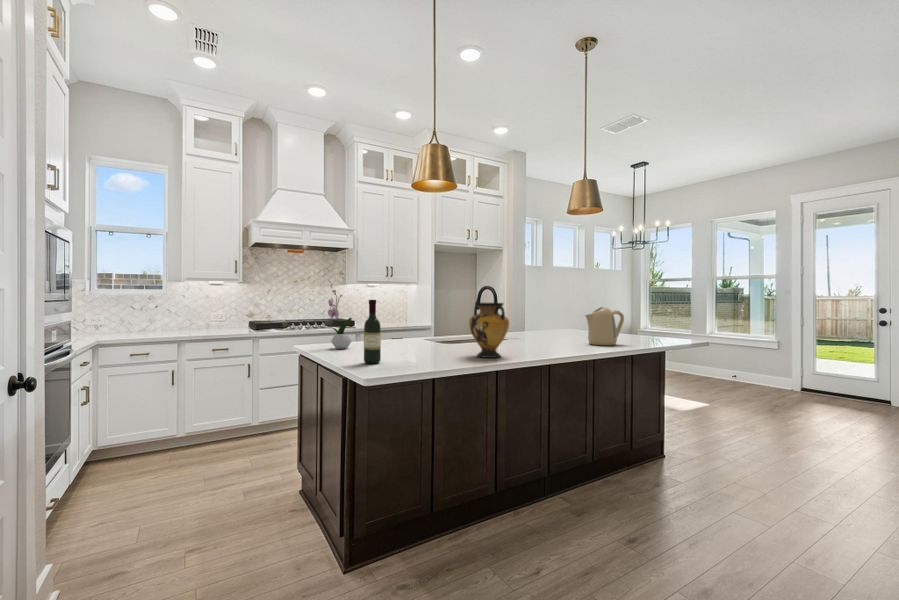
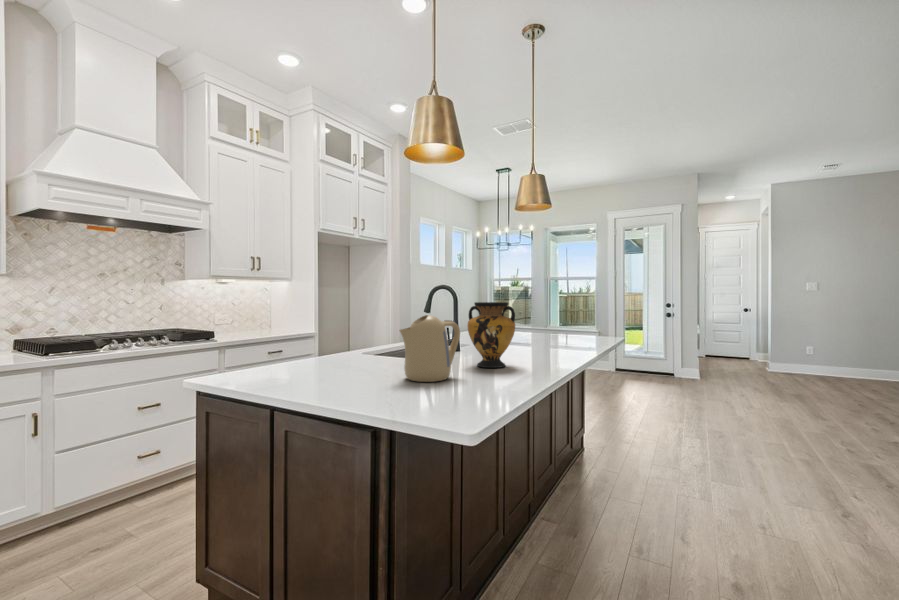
flower arrangement: present [328,290,352,349] -> none [254,287,296,374]
wine bottle: present [364,300,381,364] -> none [370,300,393,391]
kettle: present [585,307,624,346] -> present [399,315,460,382]

